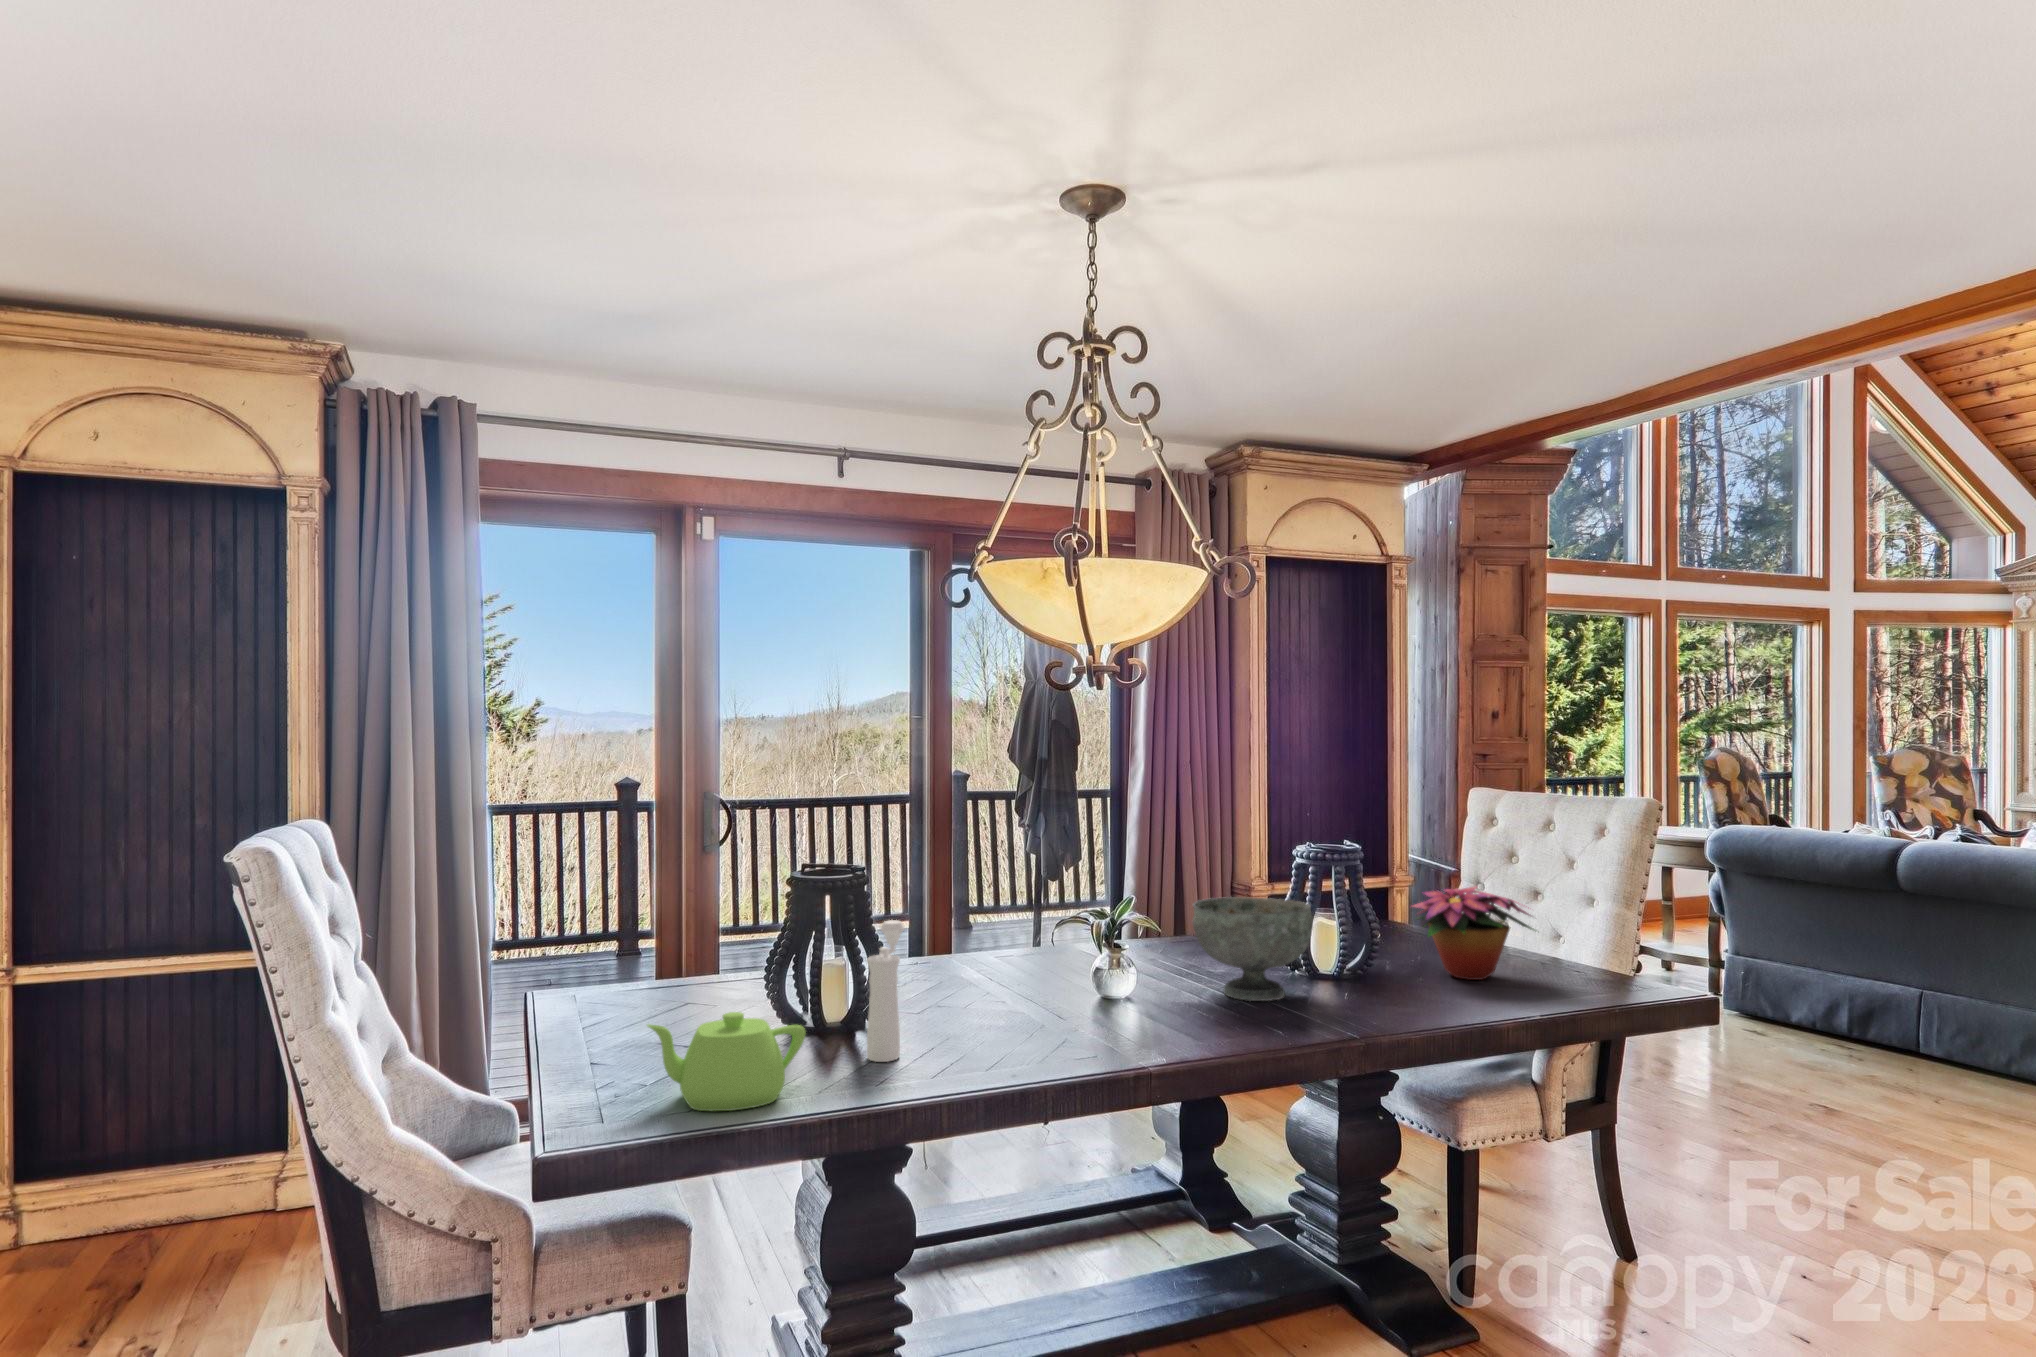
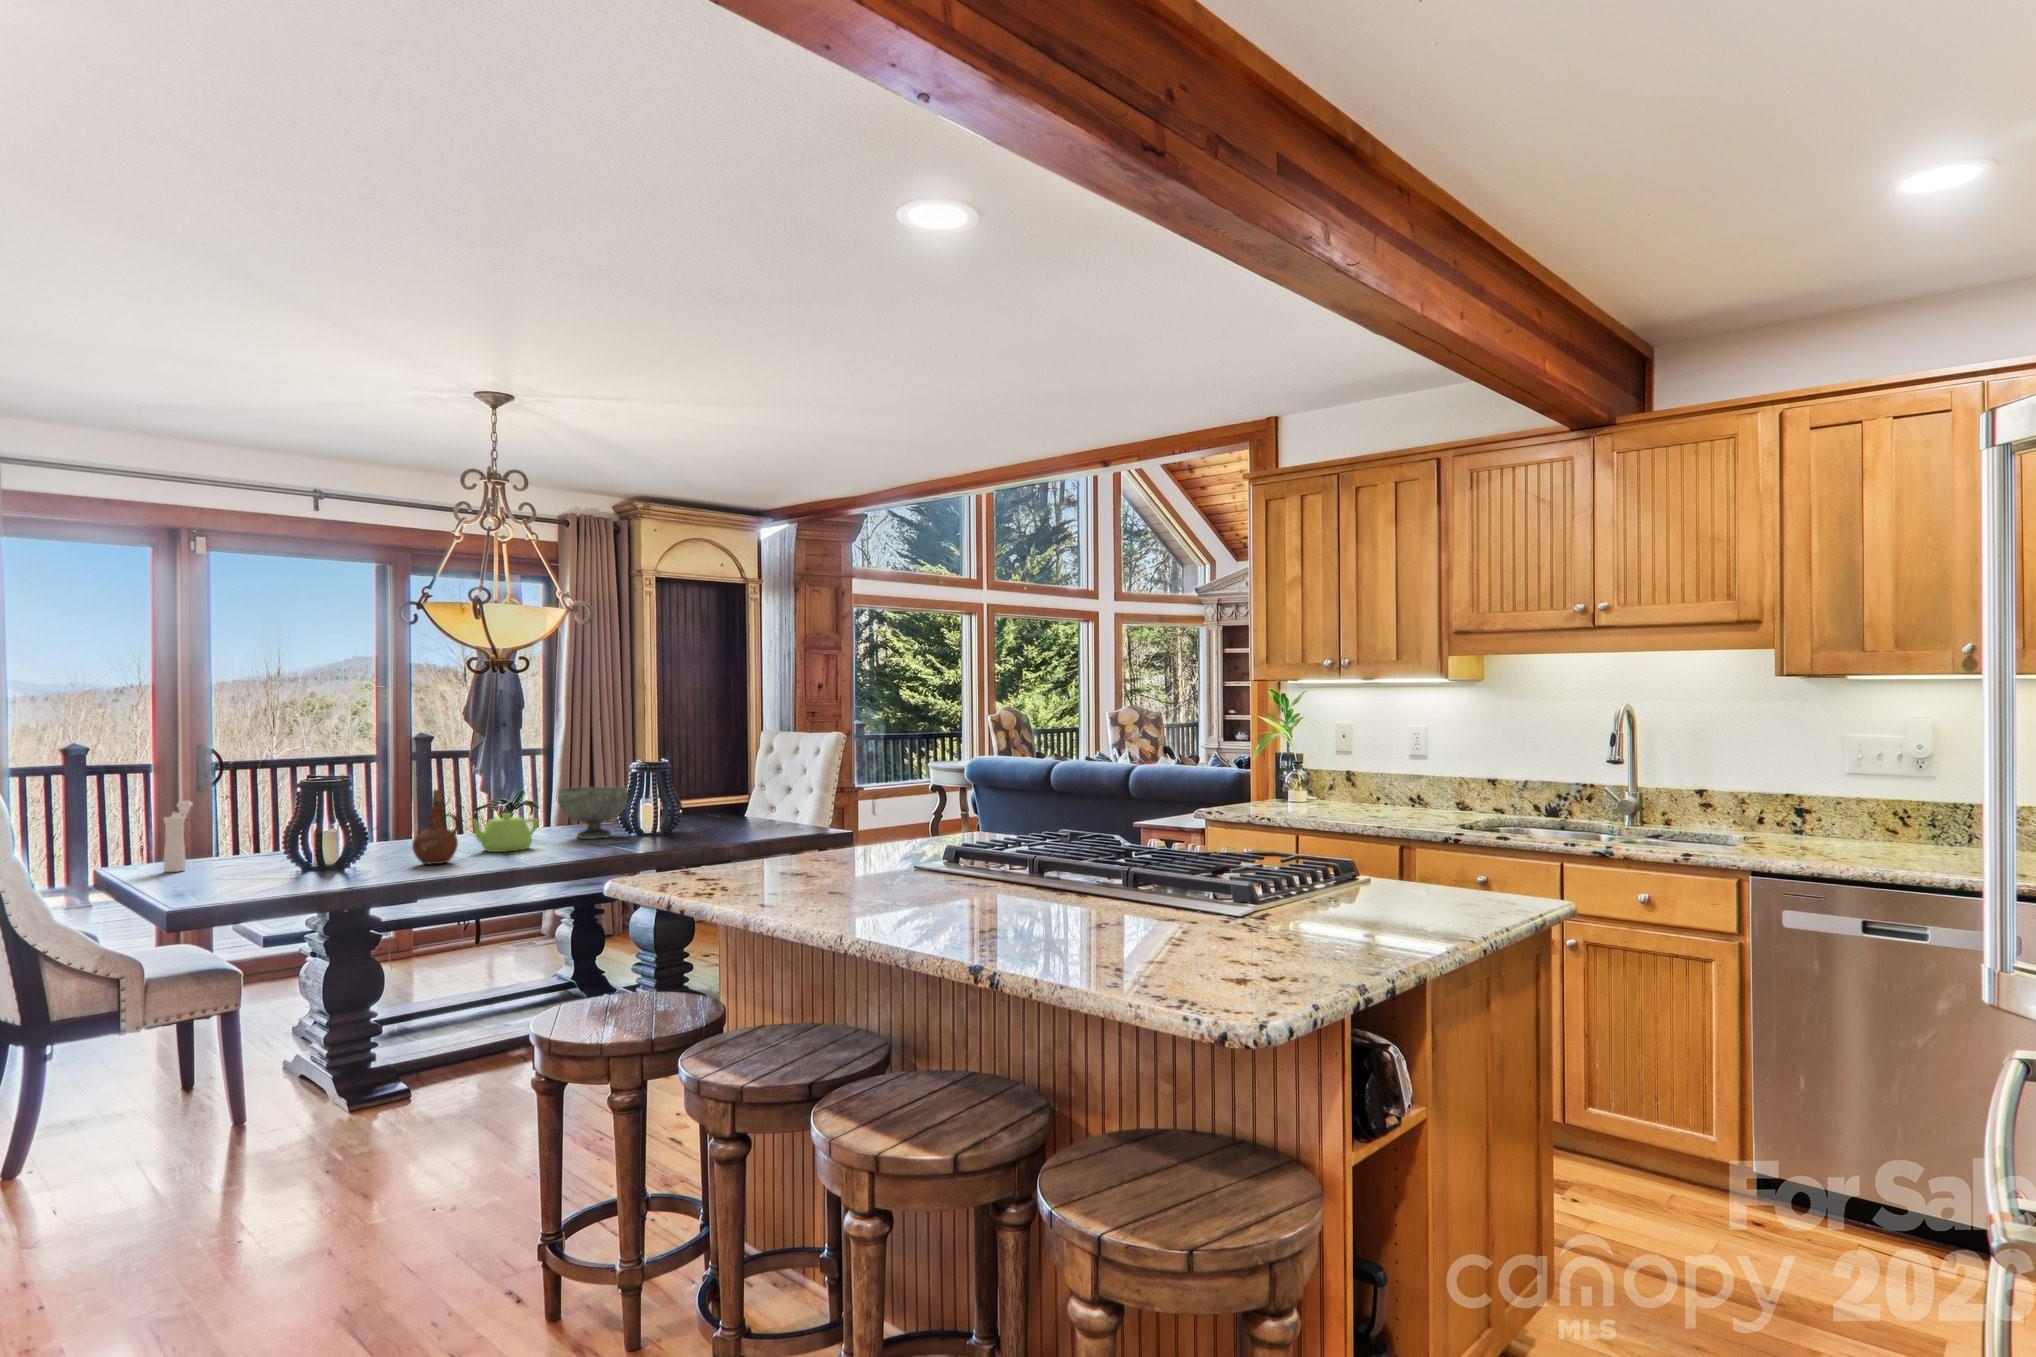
flower arrangement: present [1412,887,1534,980] -> none [689,775,762,826]
ceramic pitcher: none [966,919,1047,1067] -> present [412,790,460,864]
pepper mill: present [867,920,904,1062] -> present [164,801,192,872]
teapot: present [647,1012,806,1111] -> present [471,813,539,852]

